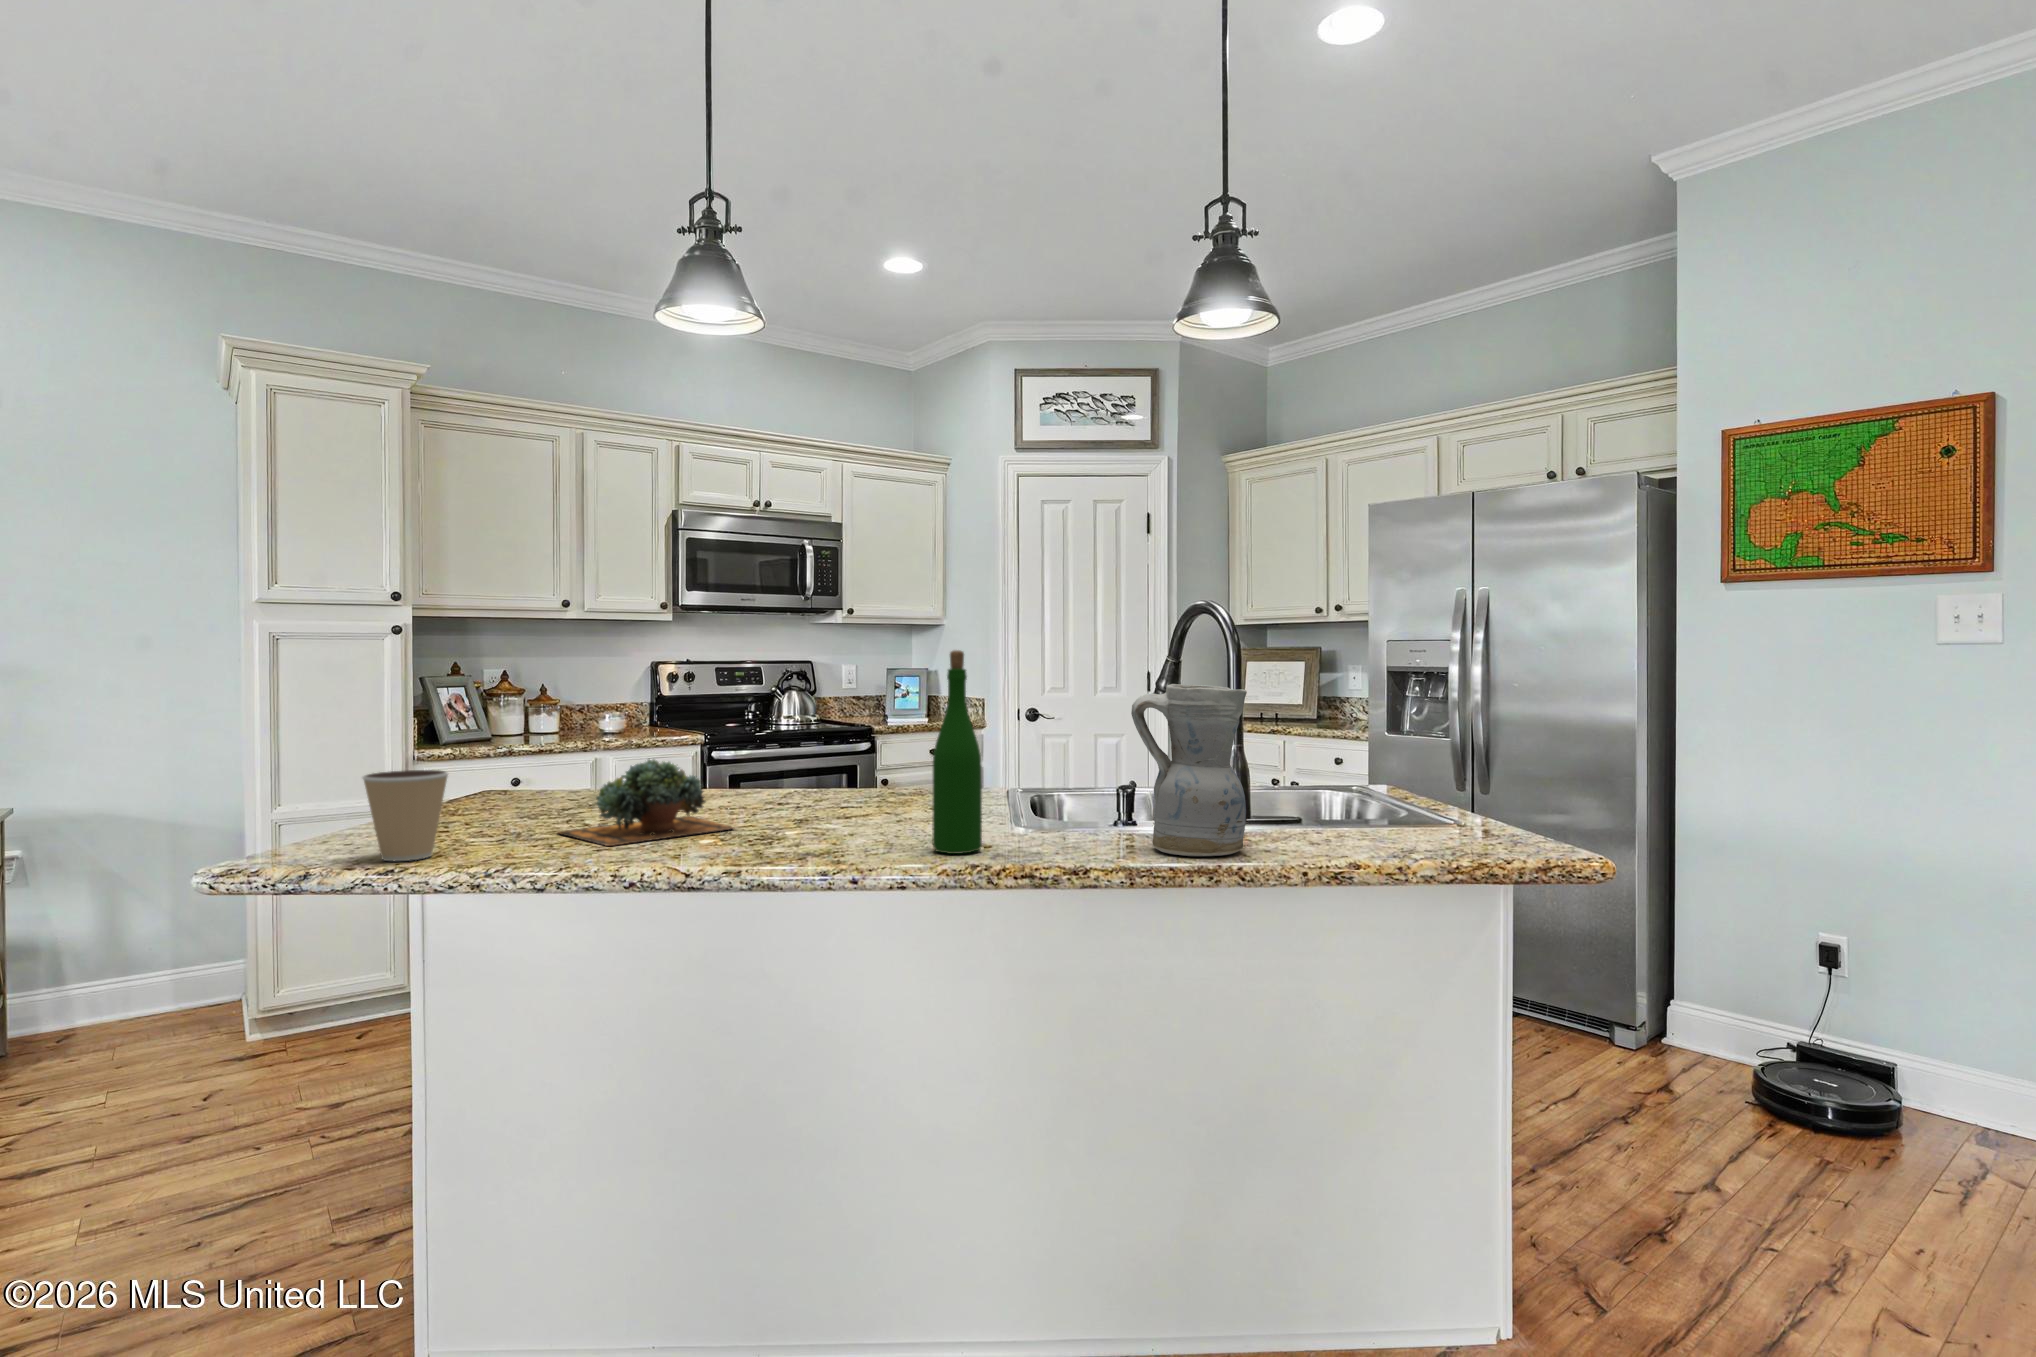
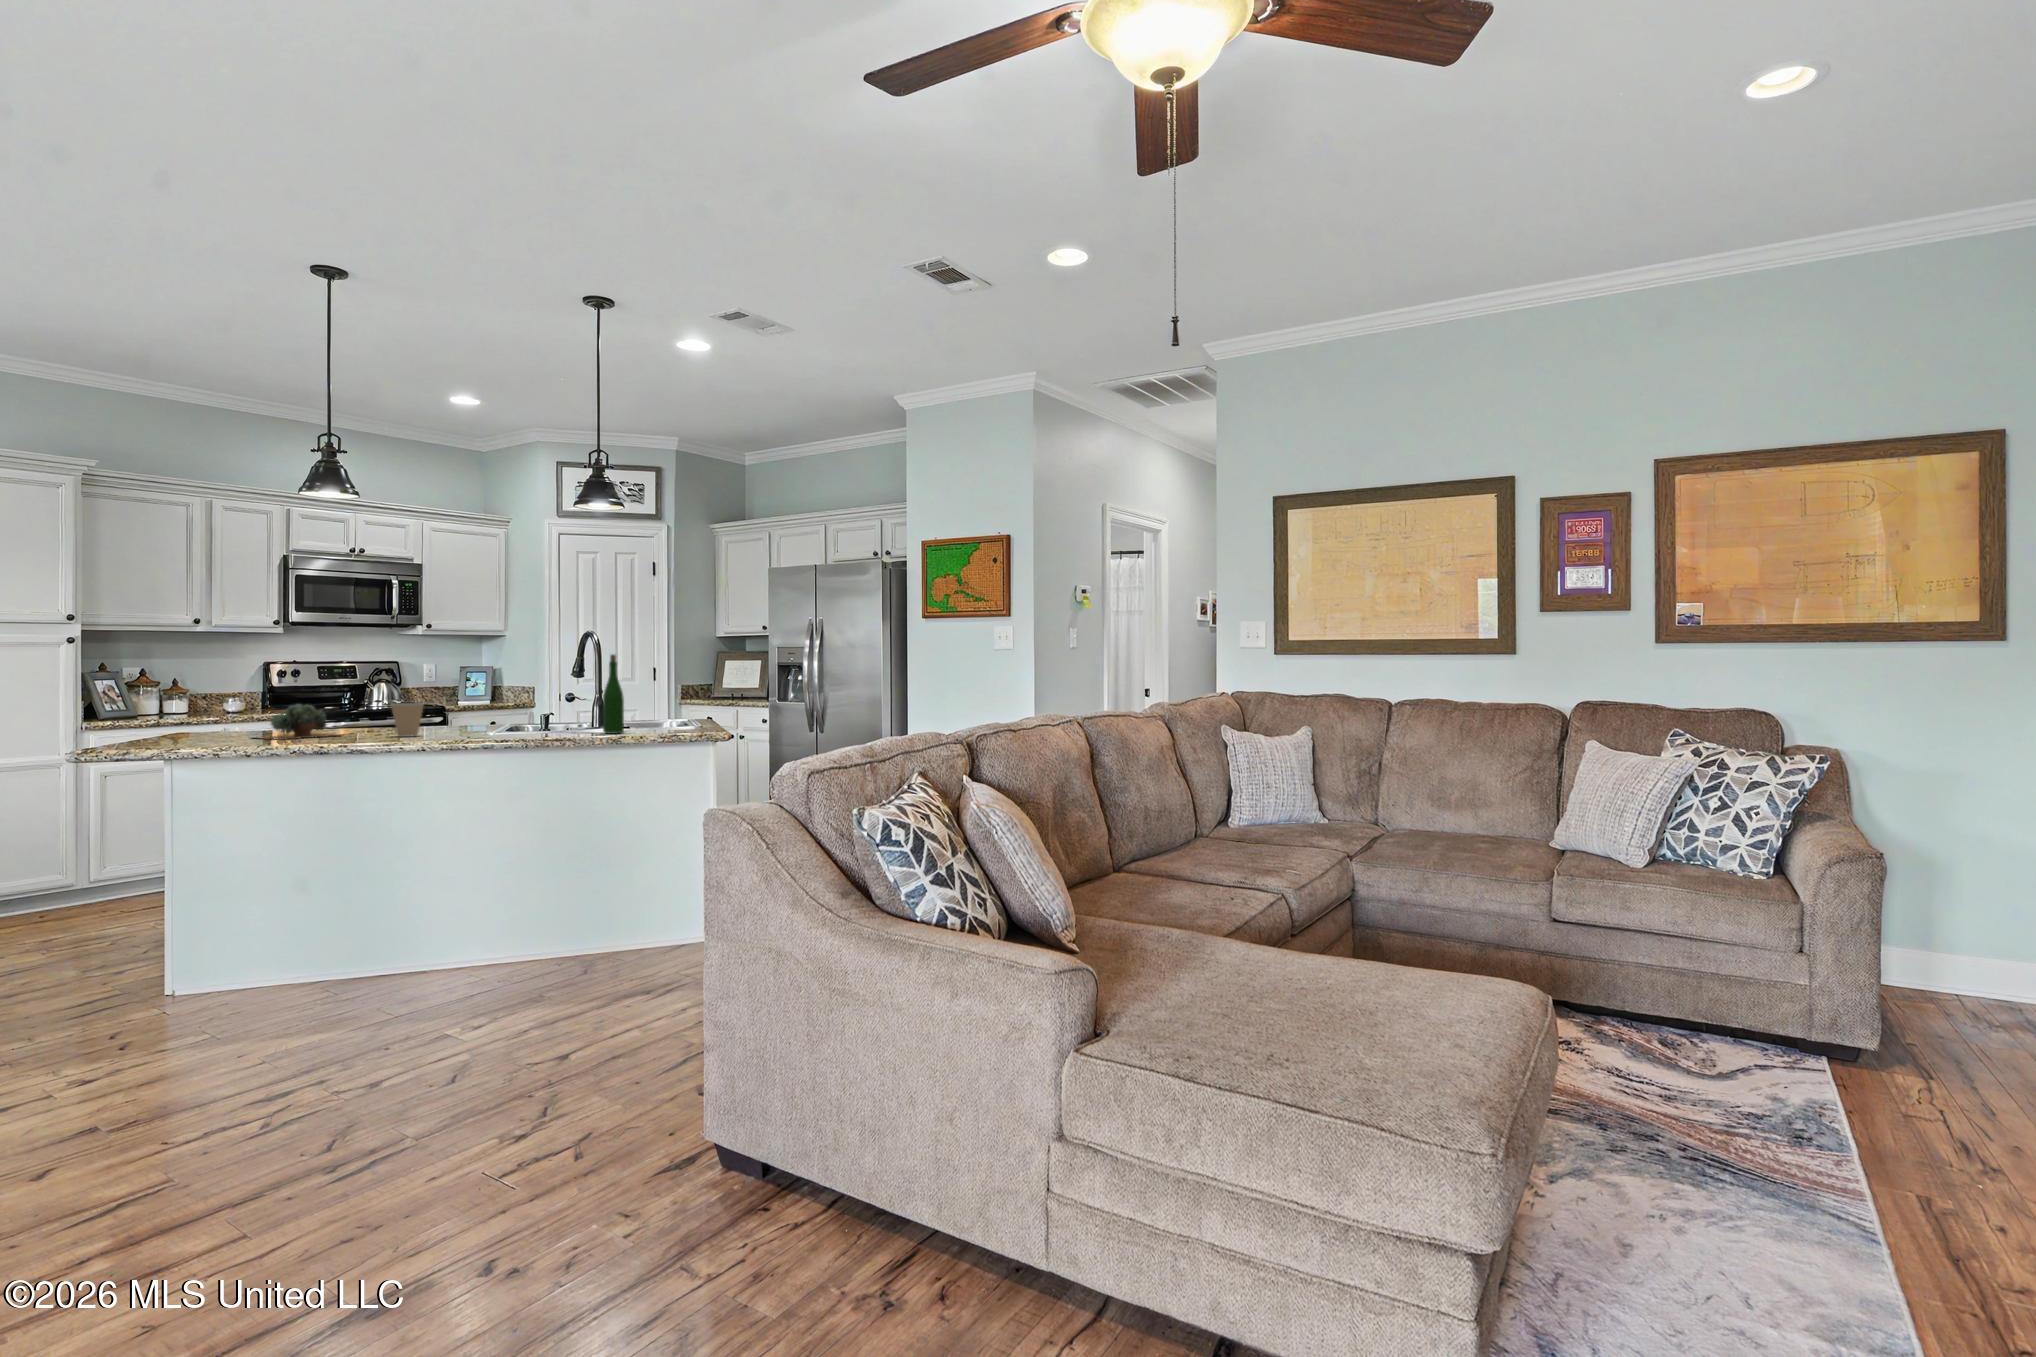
wine bottle: present [932,650,982,854] -> present [603,654,624,734]
ceramic pitcher: present [1131,684,1247,856] -> none [530,667,580,736]
coffee cup: present [363,770,448,861] -> present [391,703,424,737]

